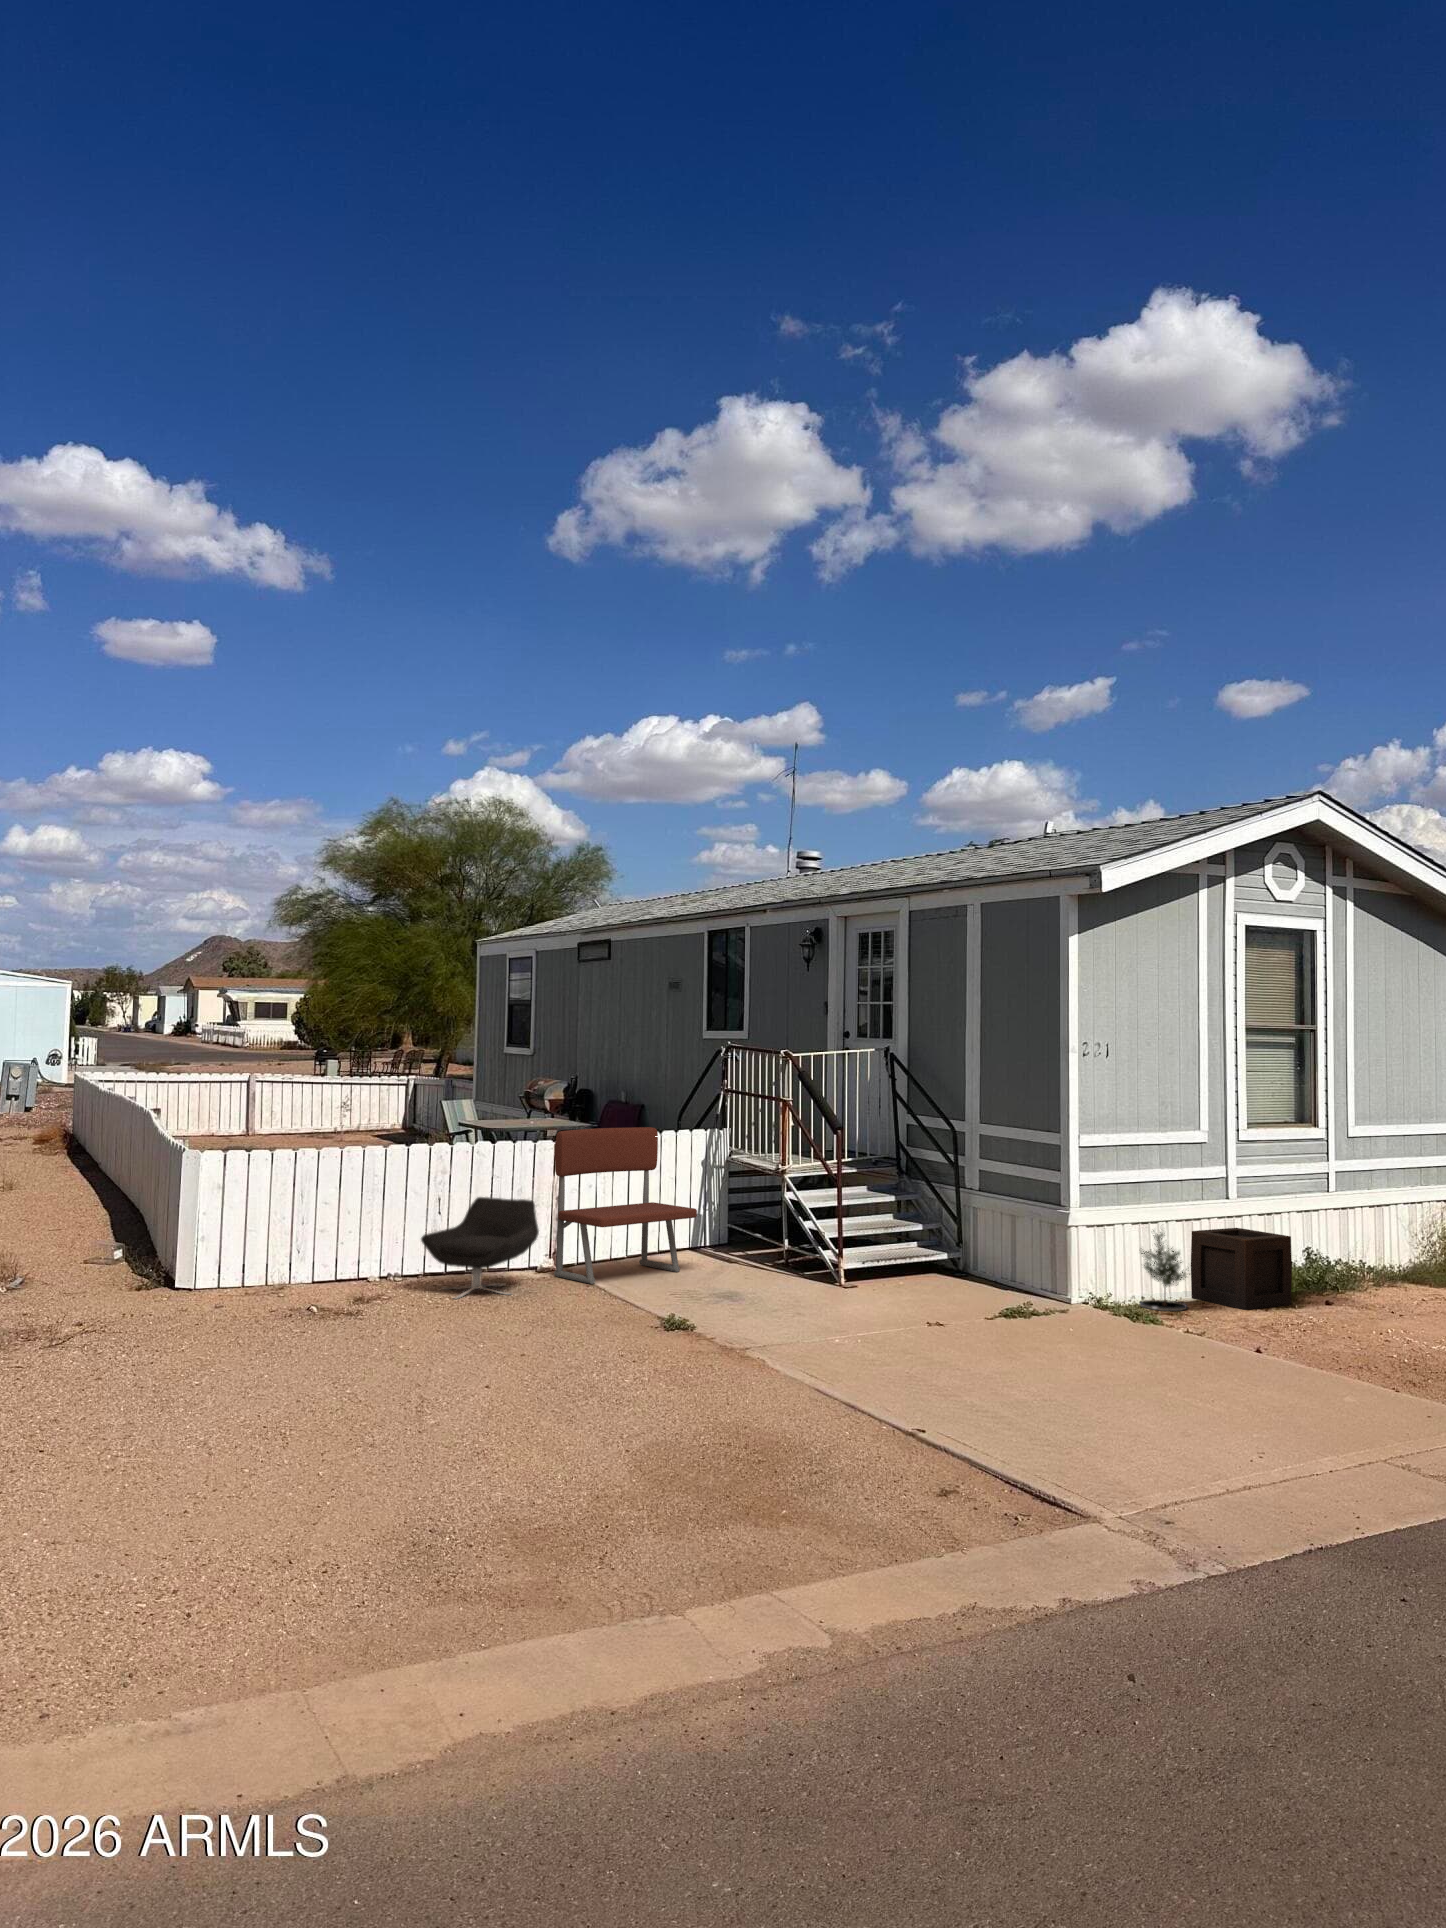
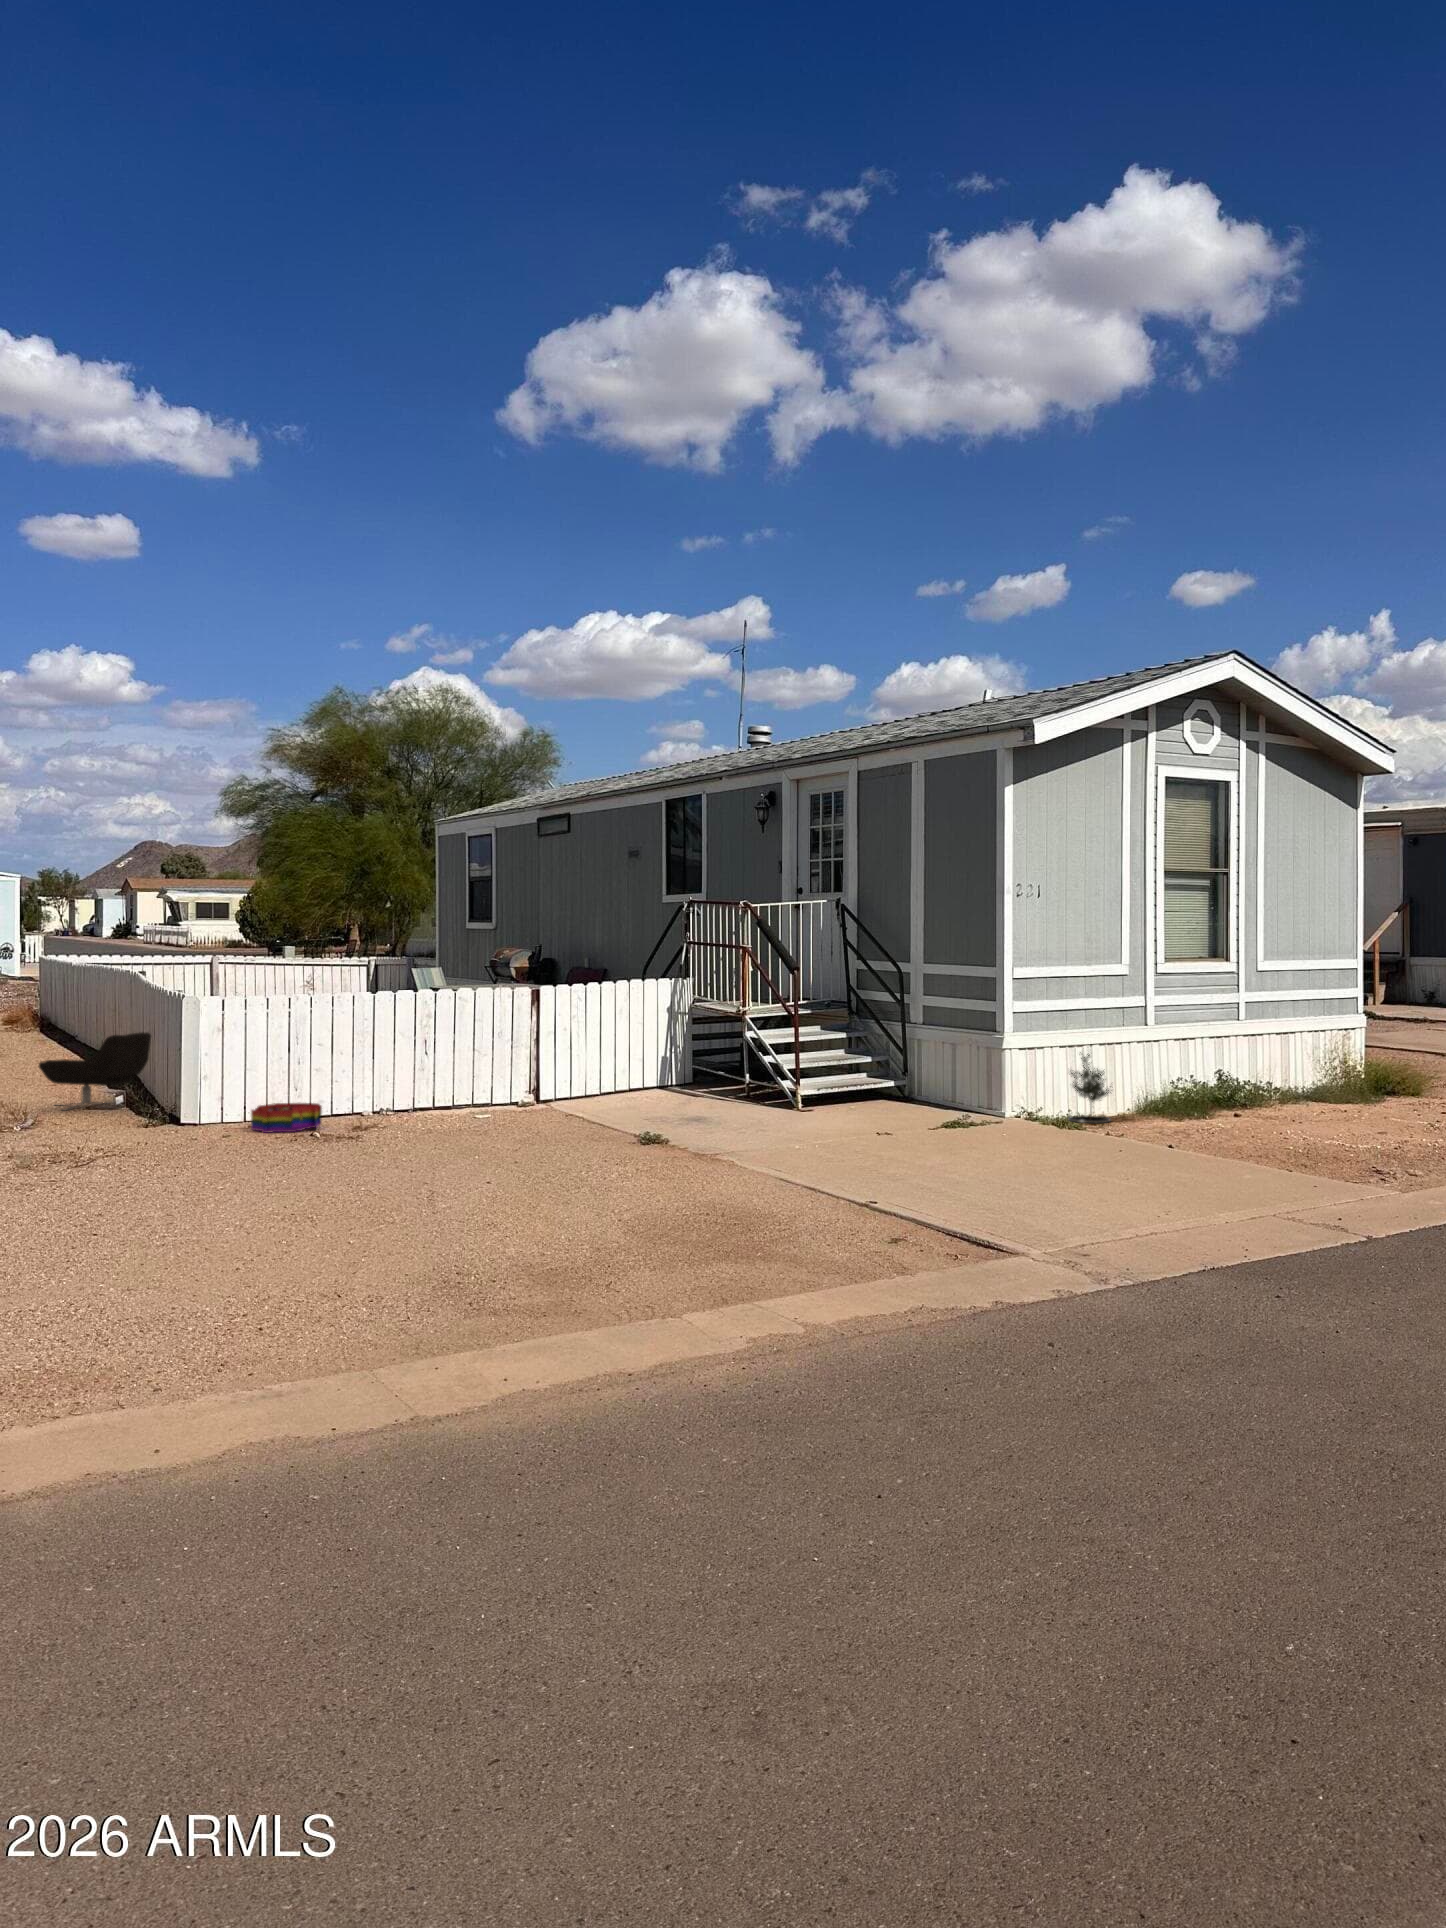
bench: present [554,1127,697,1284] -> none [532,975,664,1115]
lounge chair: present [421,1197,539,1299] -> present [39,1032,151,1110]
wooden crate: present [1191,1228,1292,1310] -> none [1115,1052,1205,1121]
storage bin: none [245,1267,323,1302] -> present [251,1103,322,1133]

